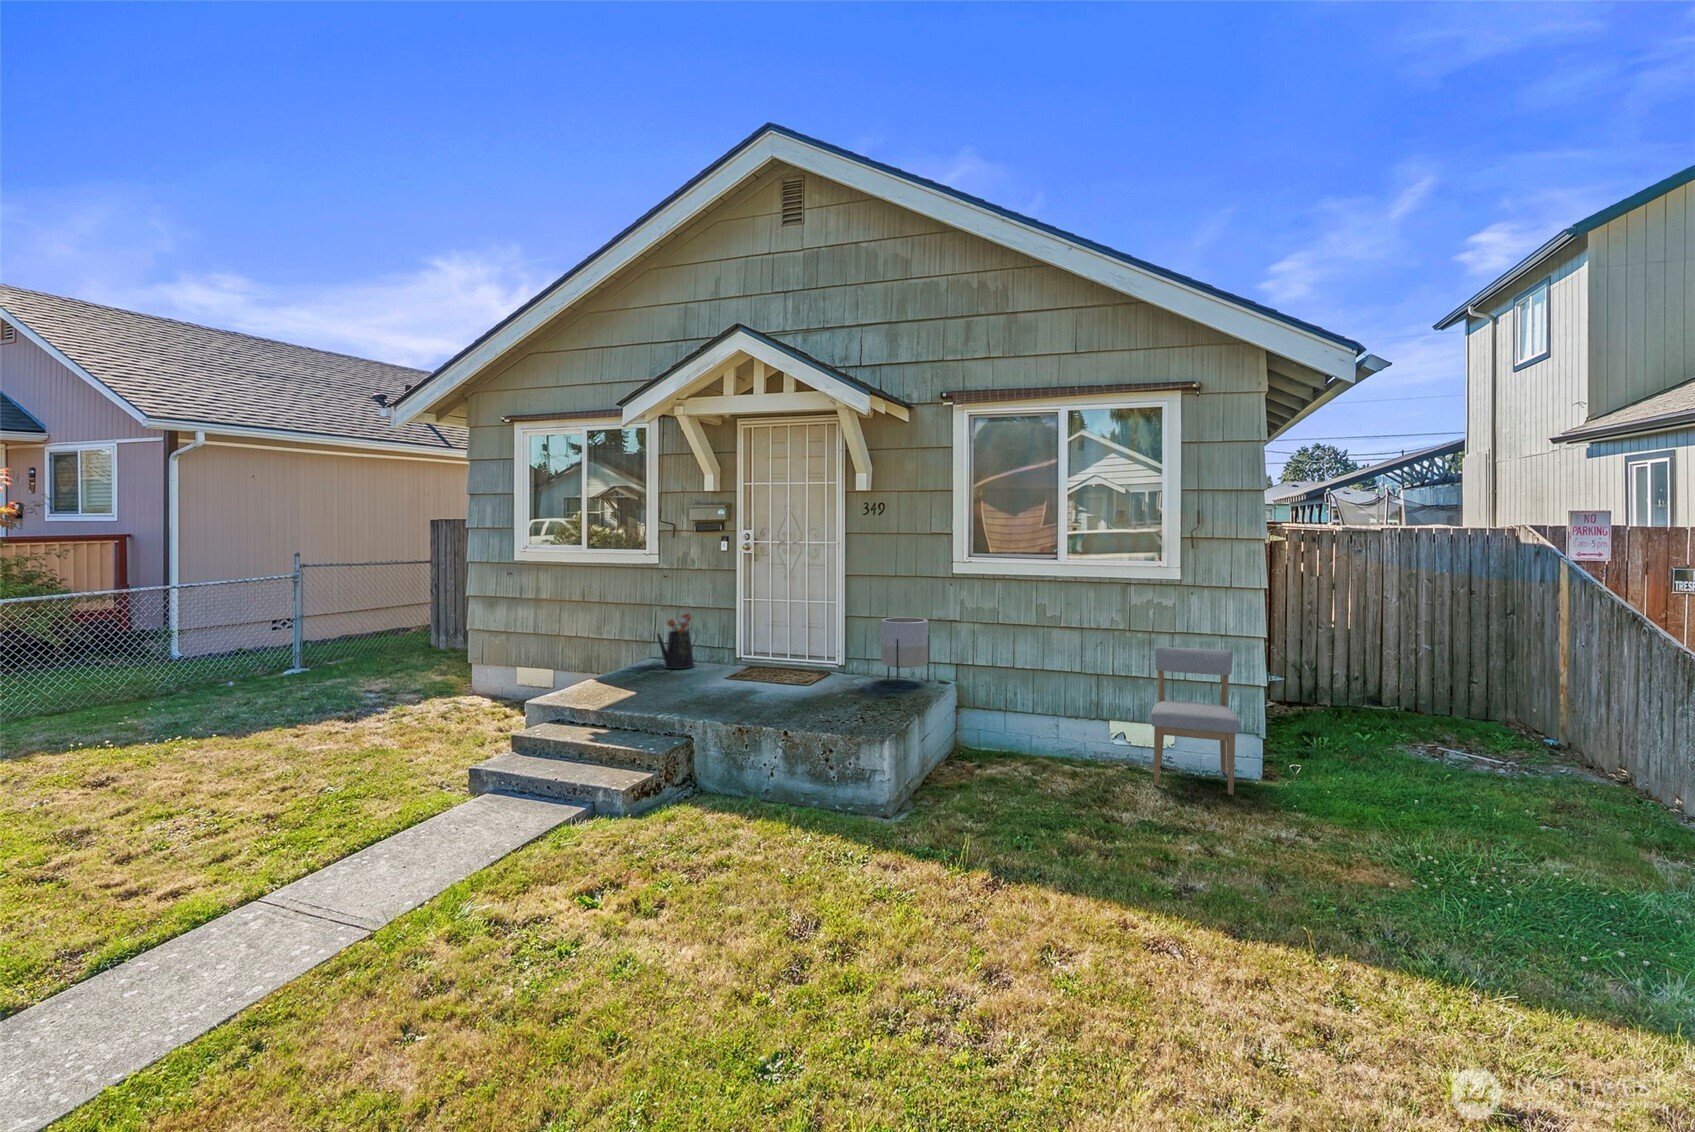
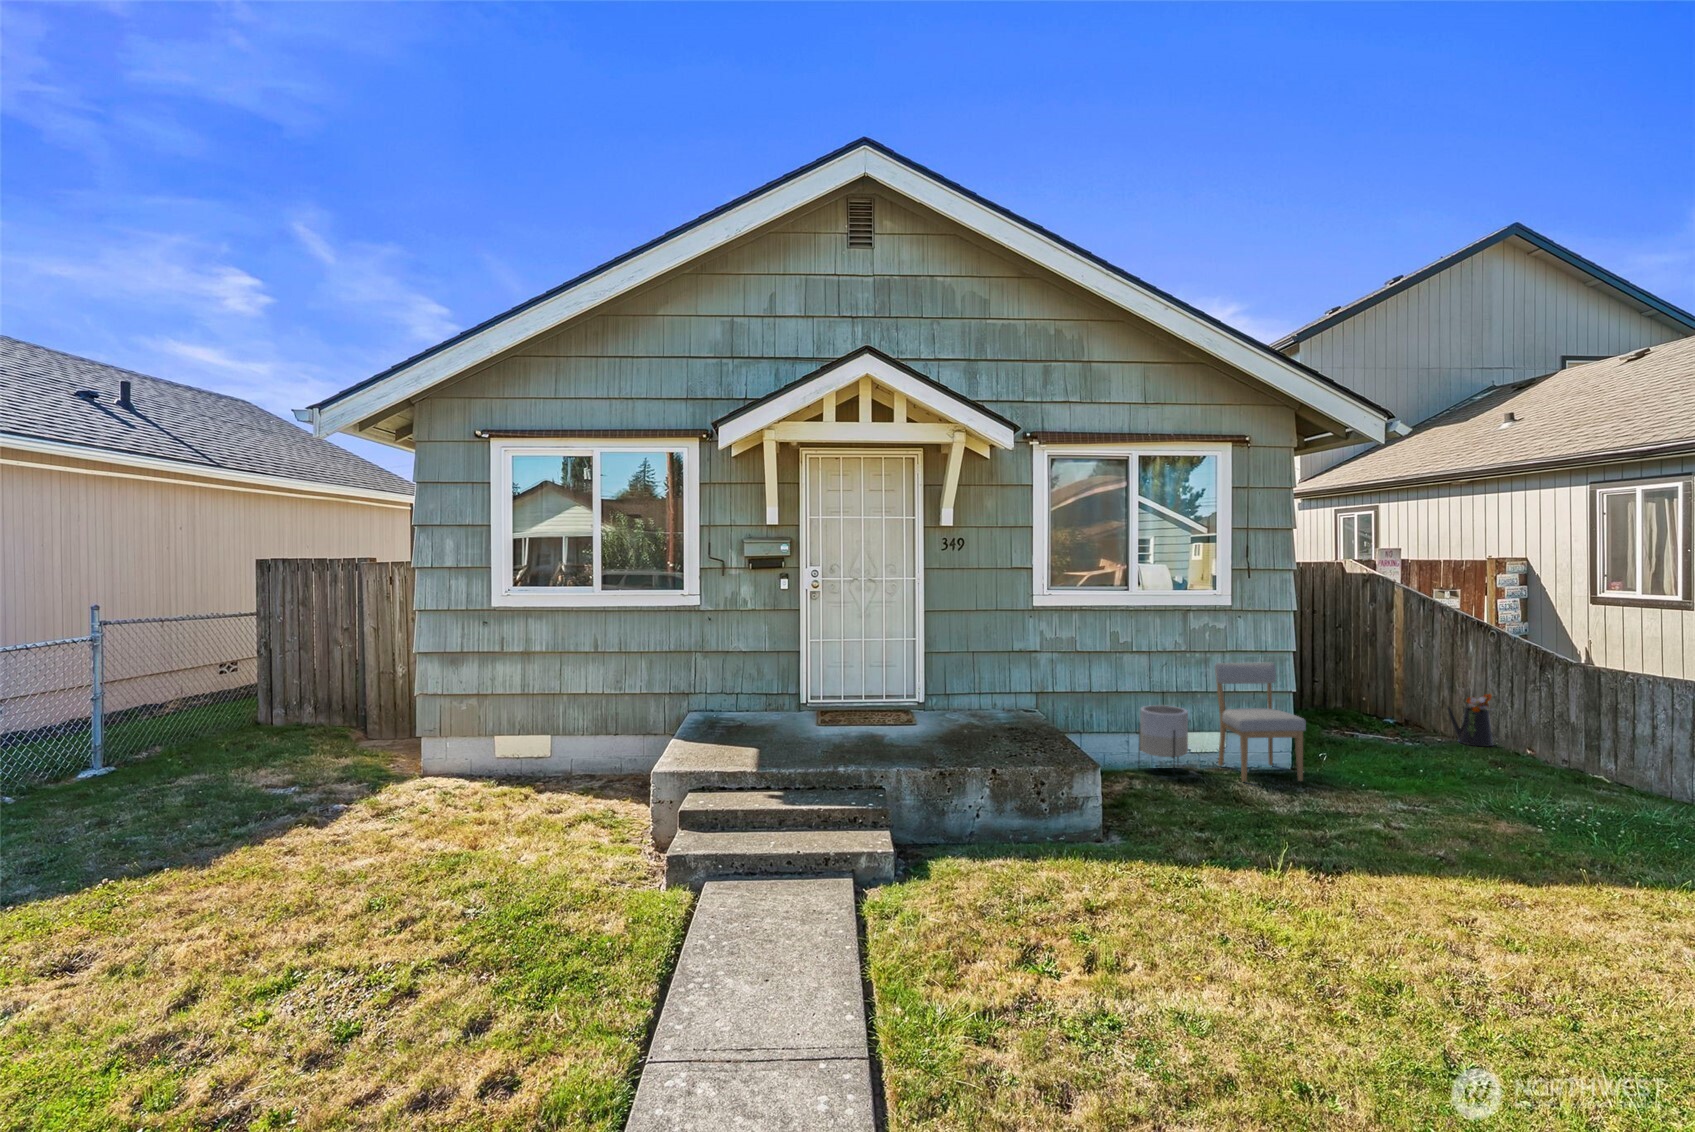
watering can: present [657,613,695,669] -> present [1447,694,1495,746]
planter: present [881,617,929,688] -> present [1139,705,1188,769]

